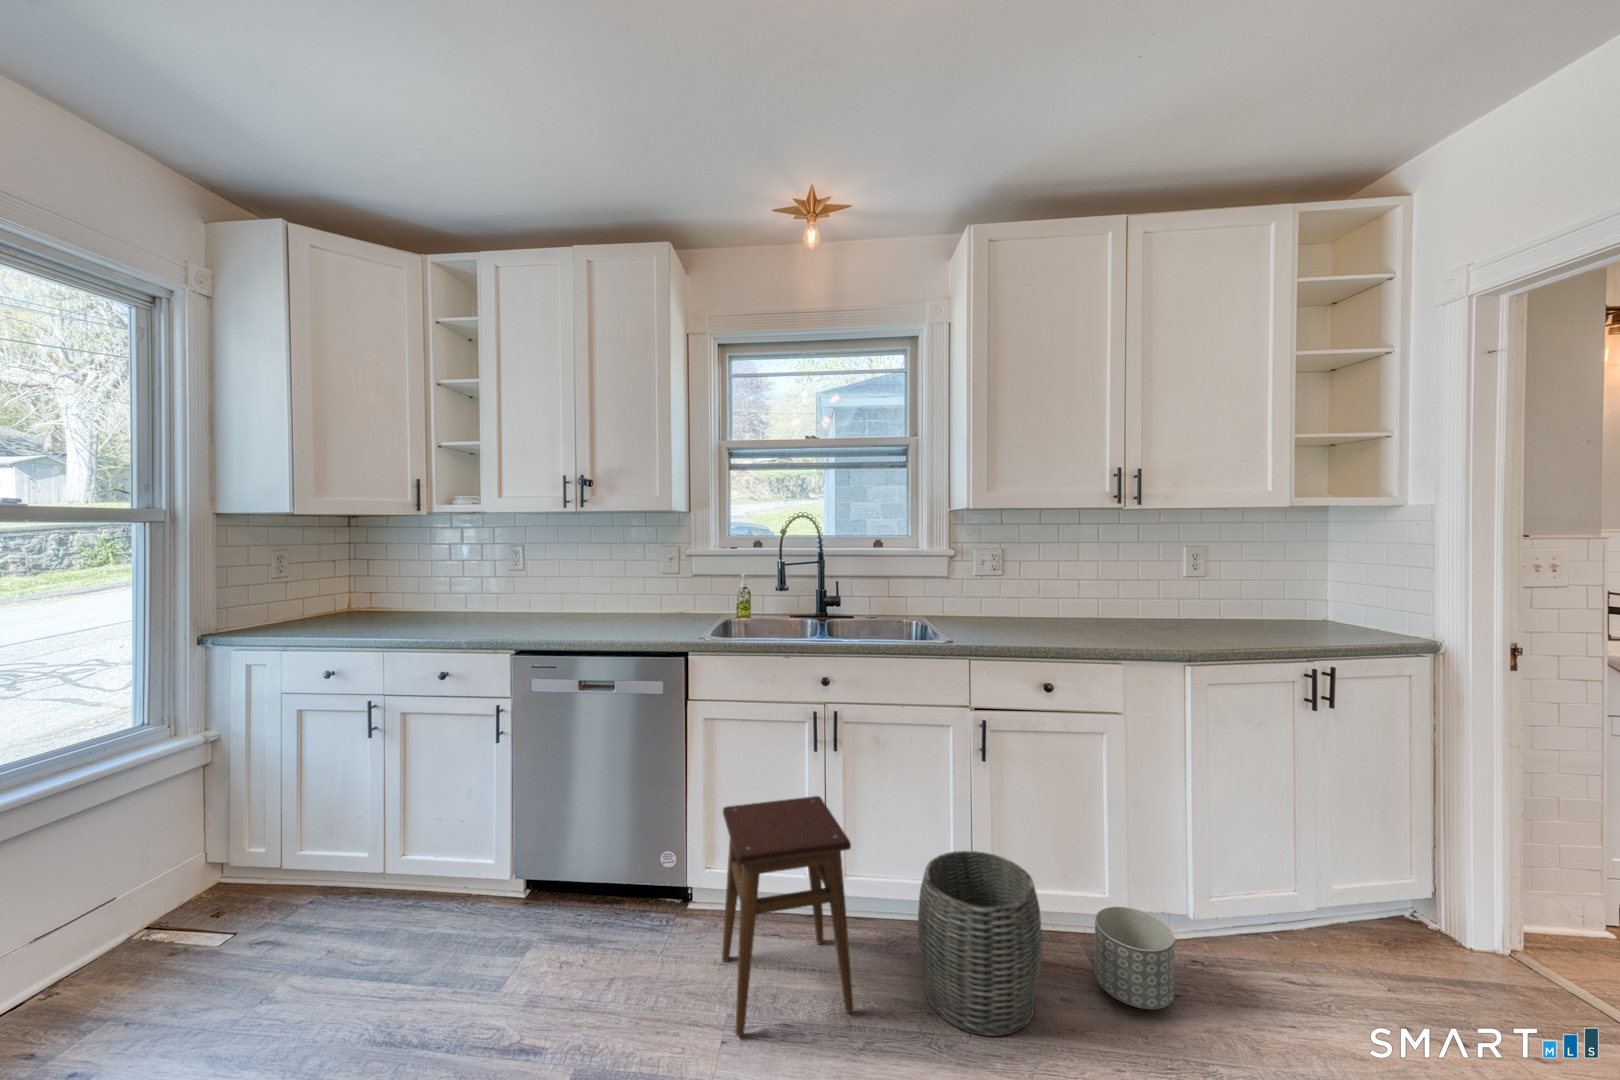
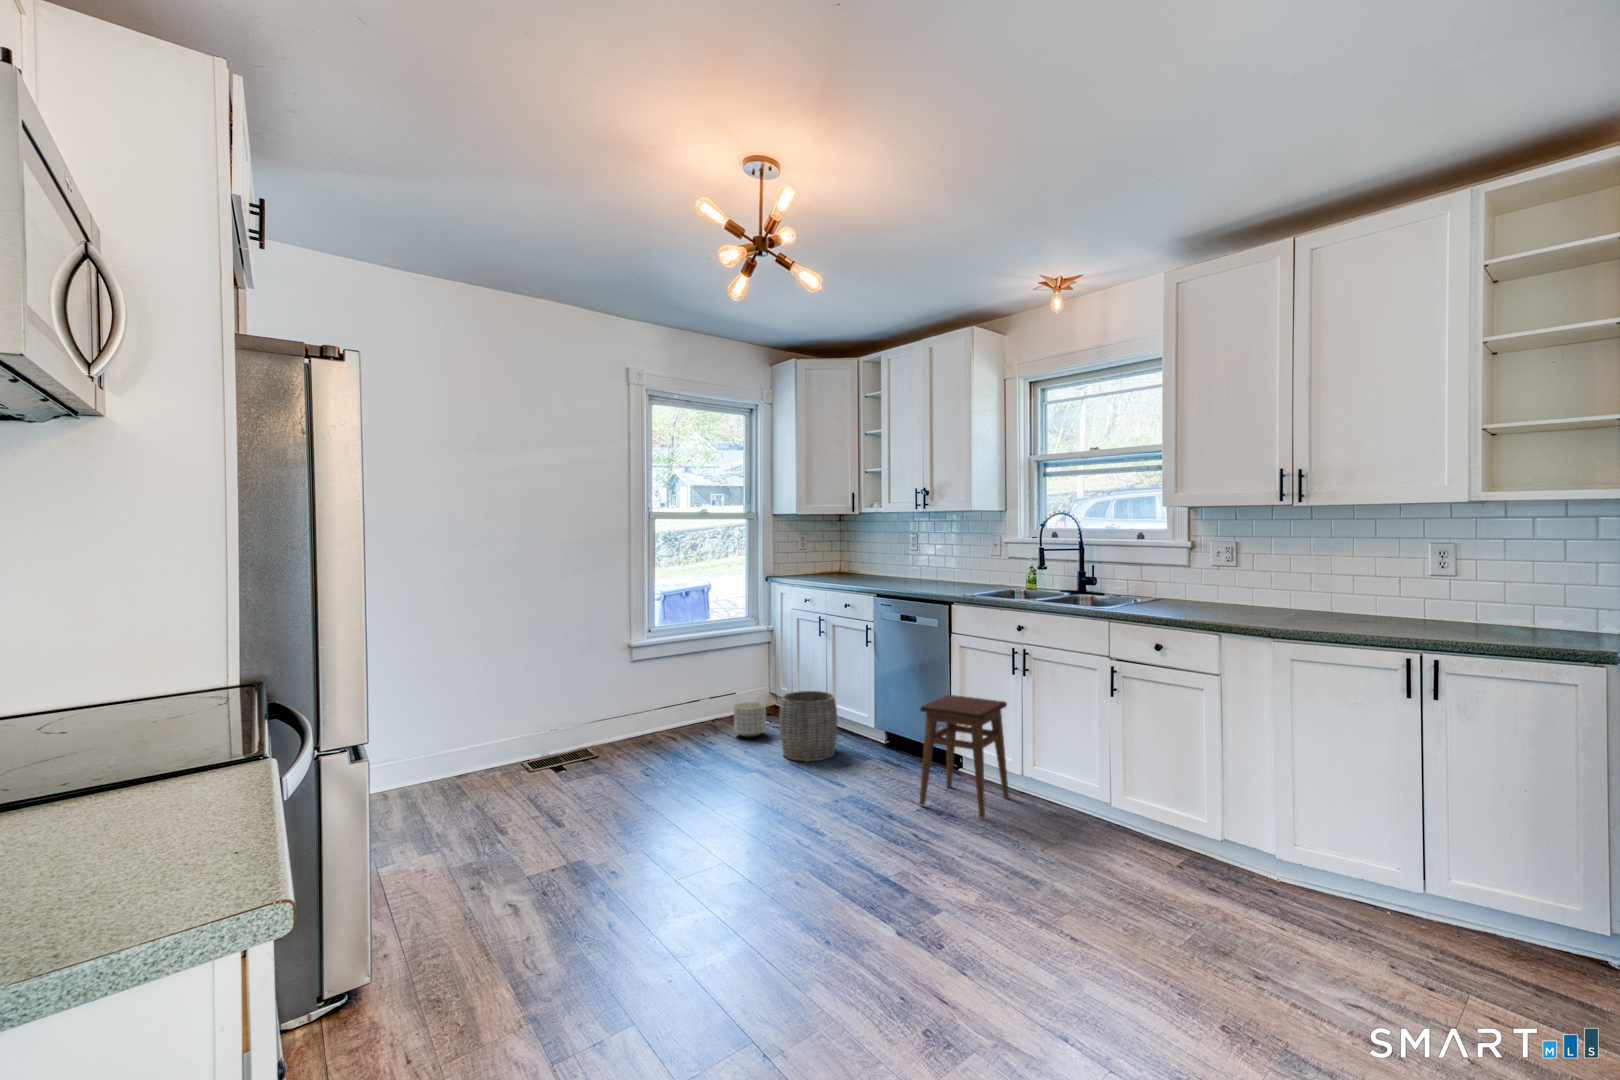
woven basket: present [918,851,1042,1036] -> present [779,691,838,761]
planter: present [1095,907,1174,1009] -> present [734,702,766,737]

